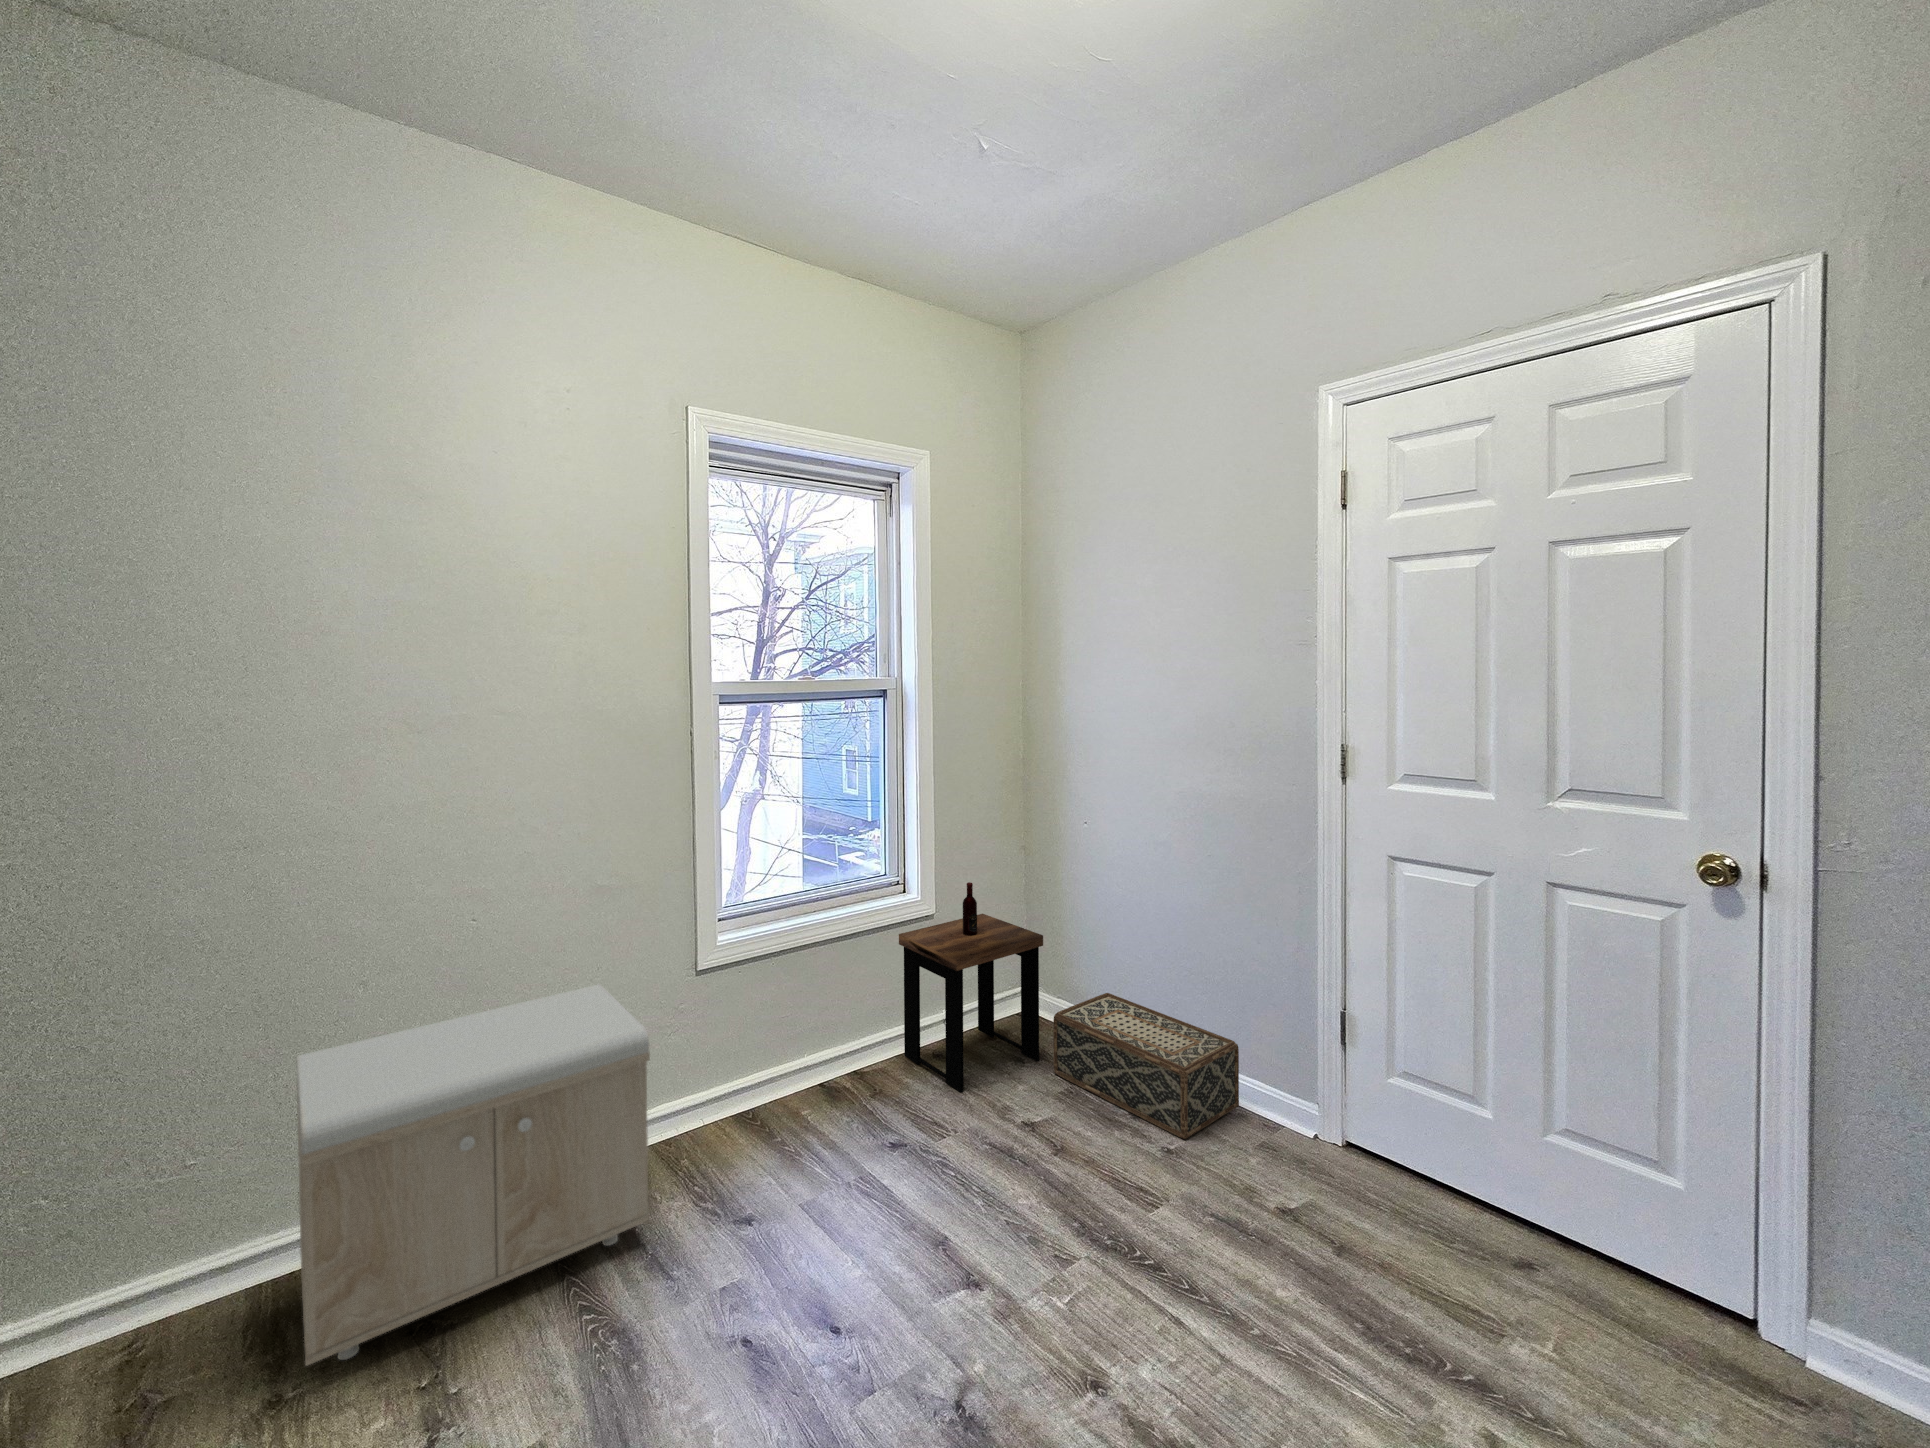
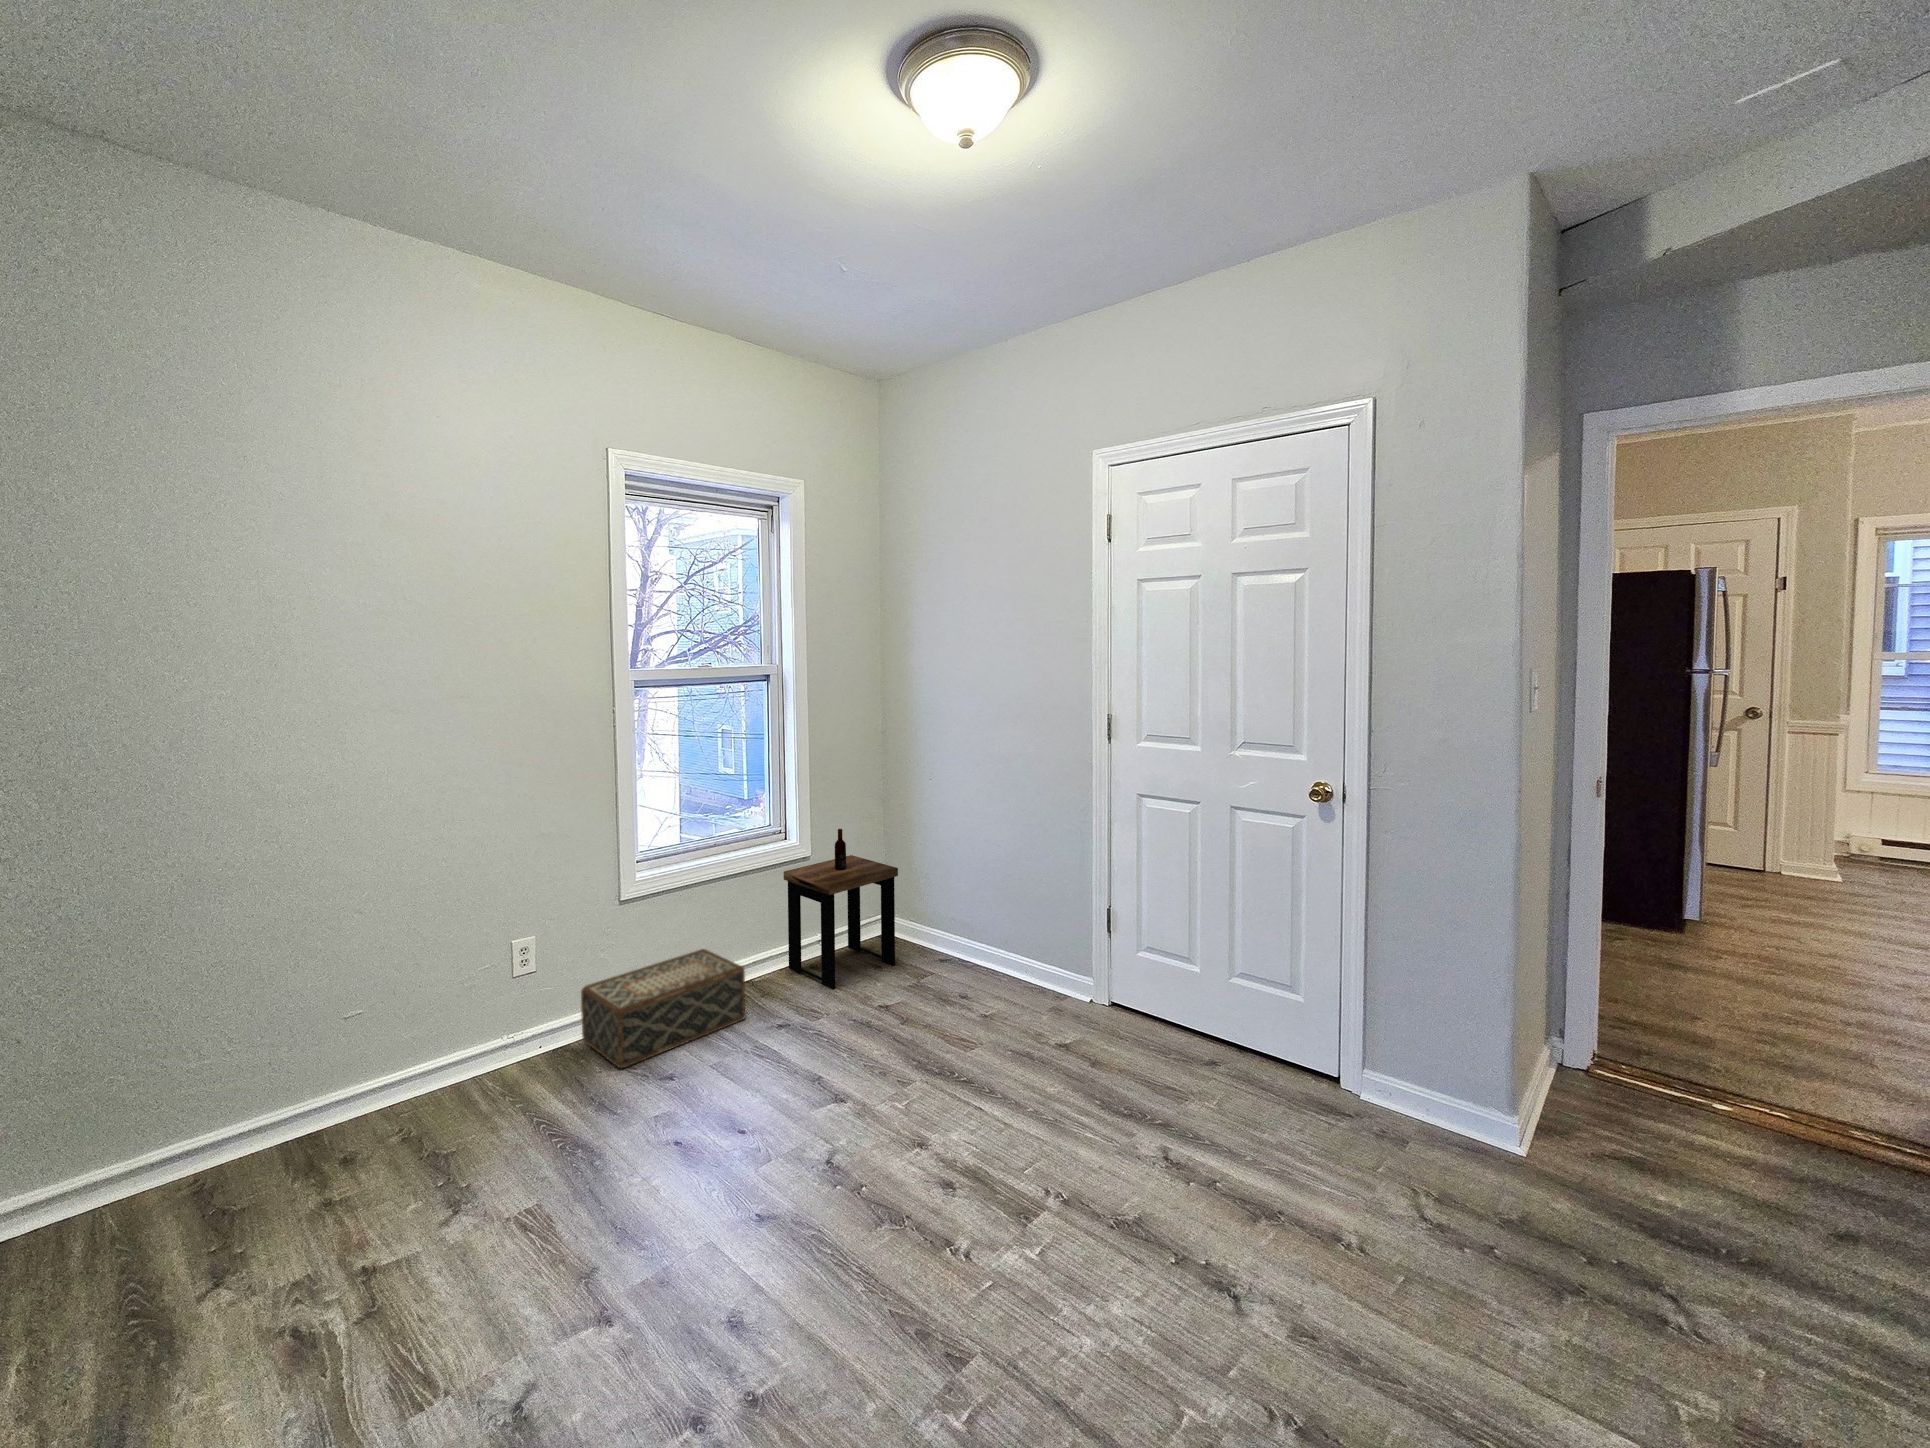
storage bench: present [297,984,650,1365] -> none [309,910,594,1180]
woven basket: present [1053,993,1239,1139] -> present [581,949,745,1068]

